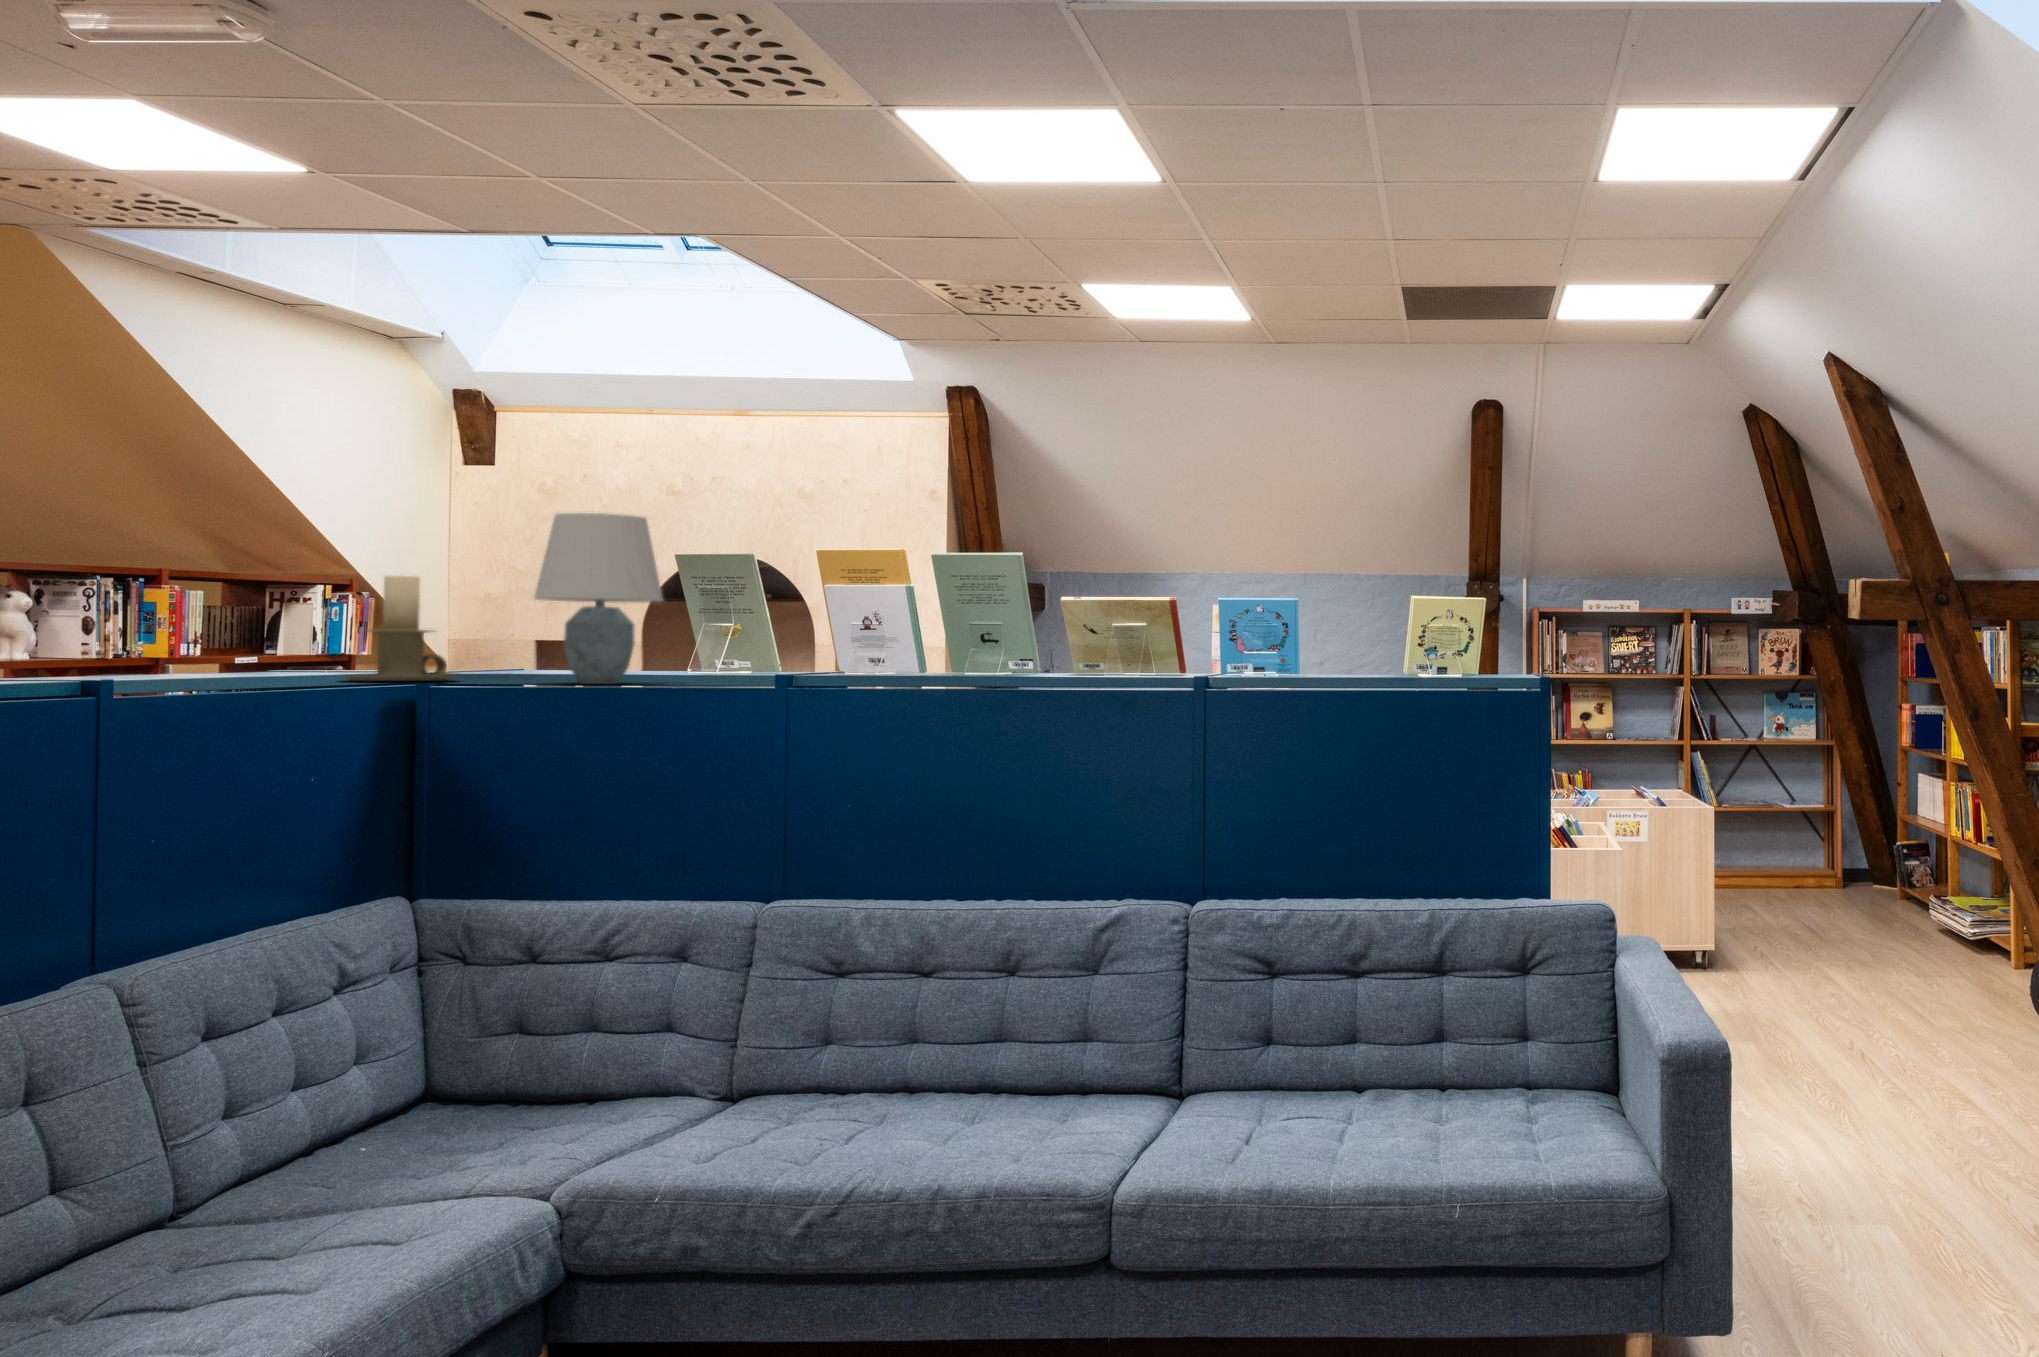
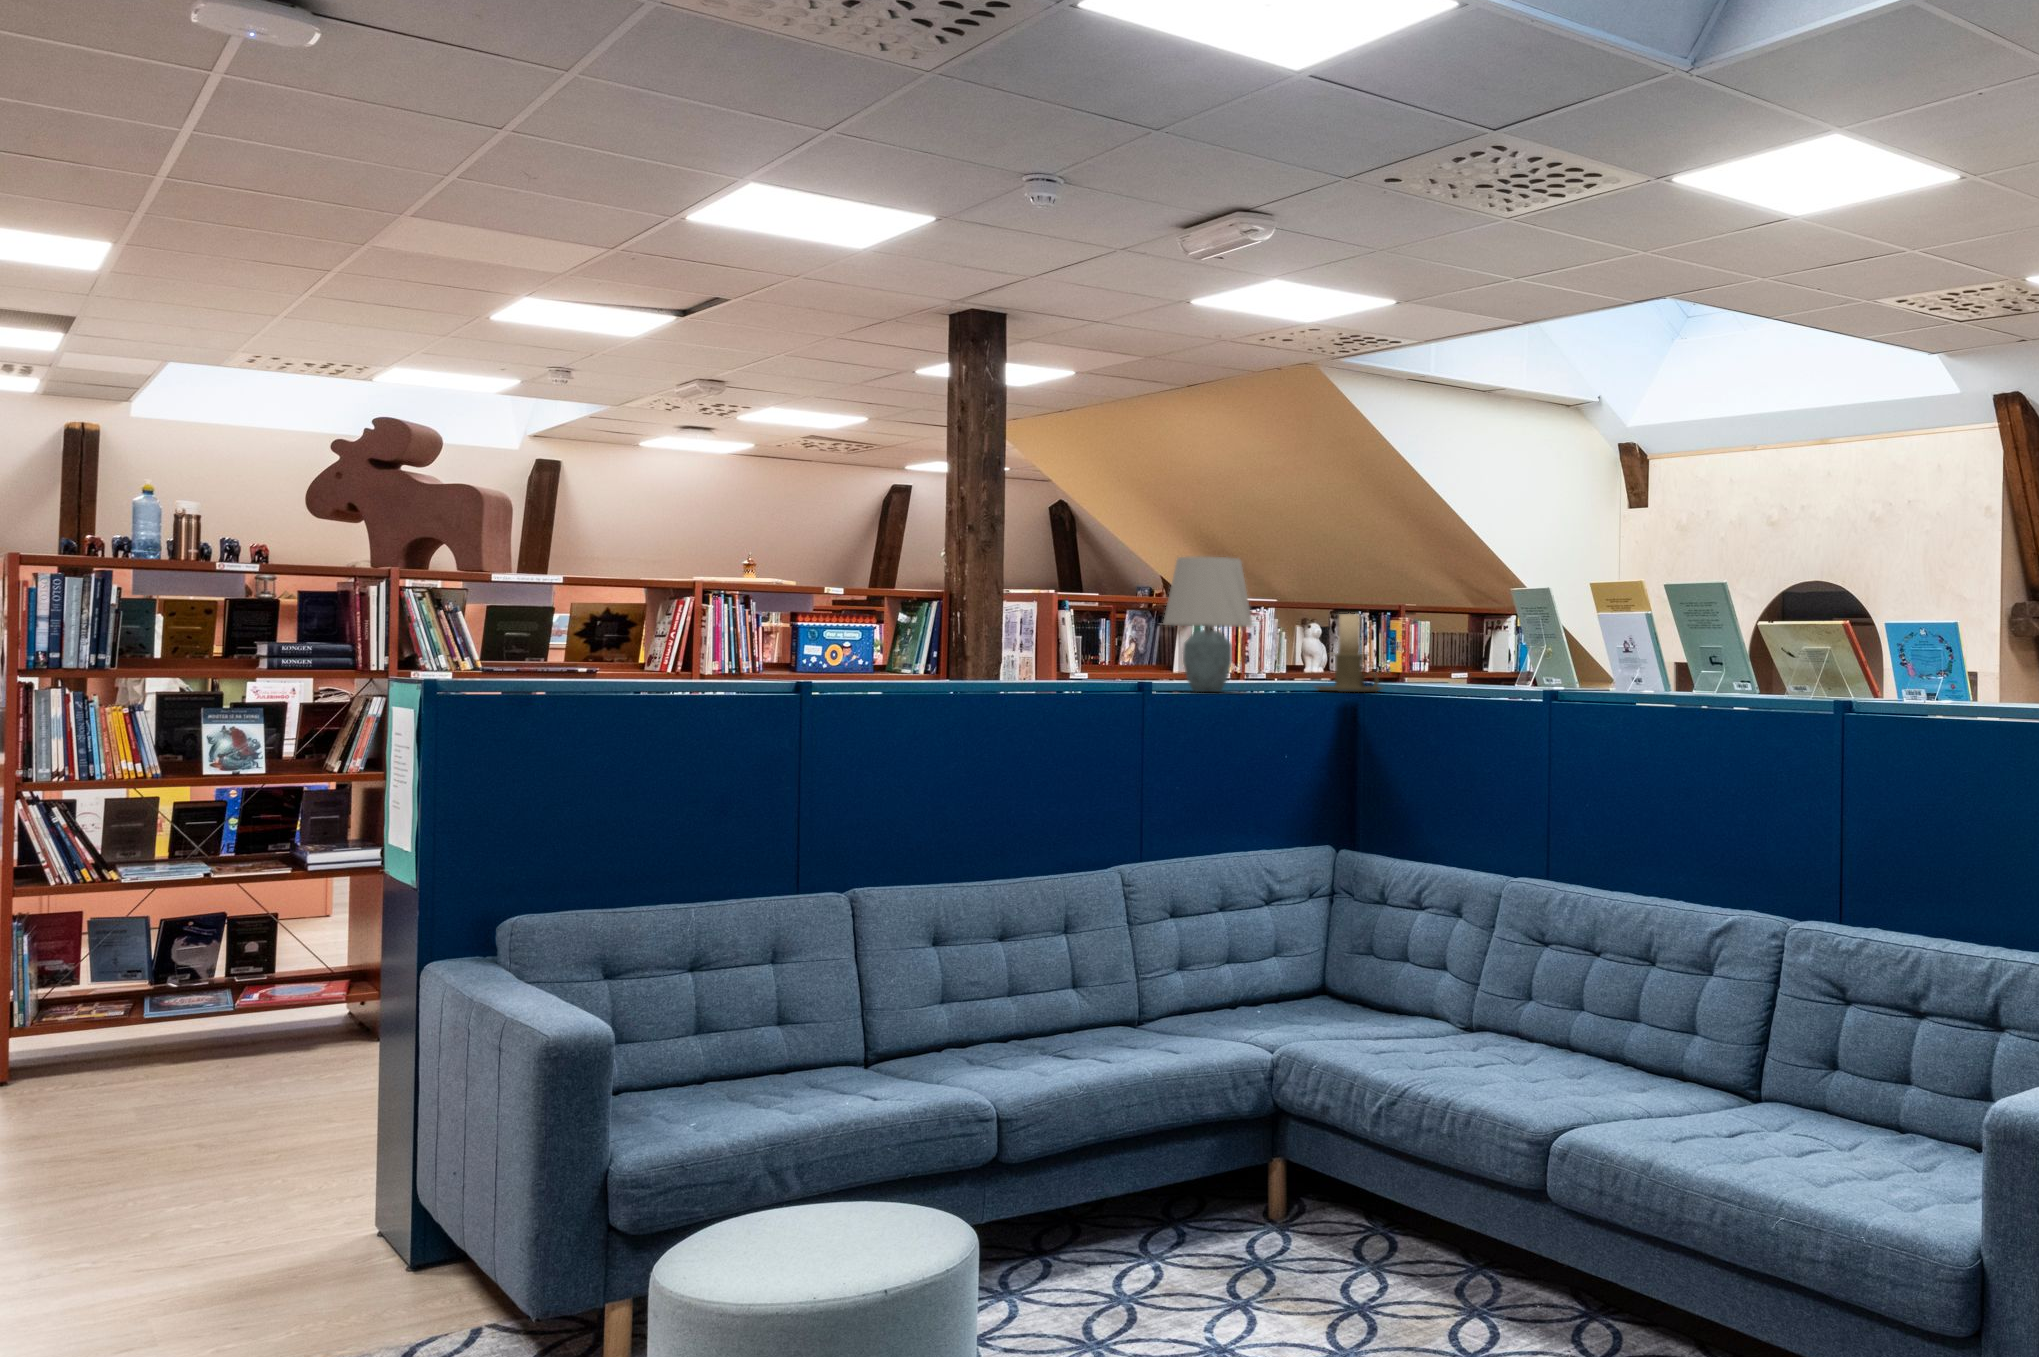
table lamp: present [534,513,663,684] -> present [1163,556,1252,692]

